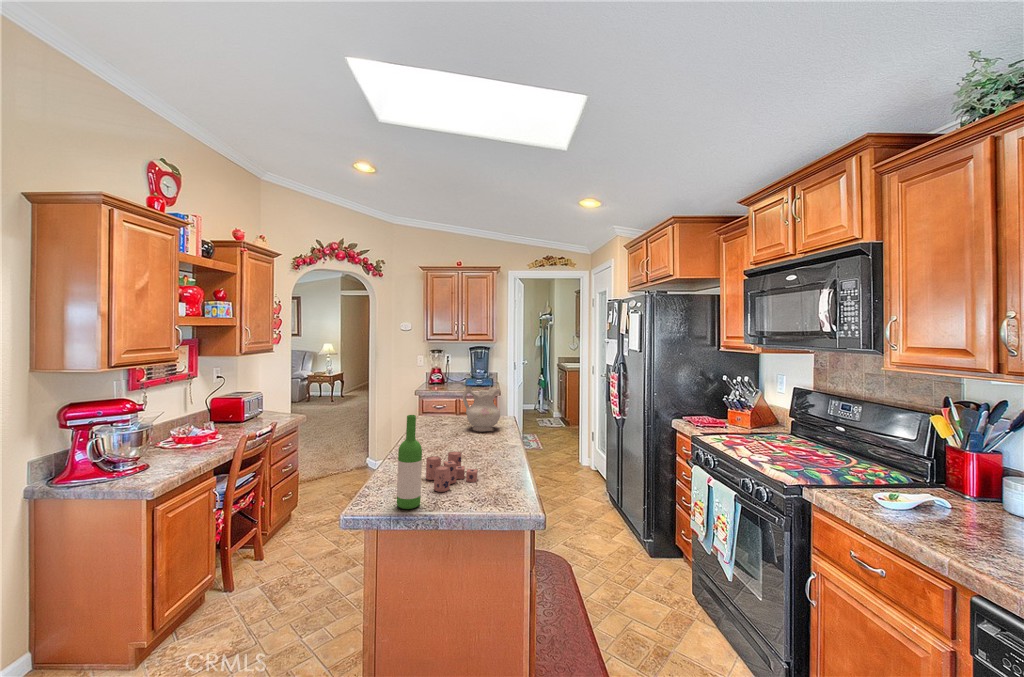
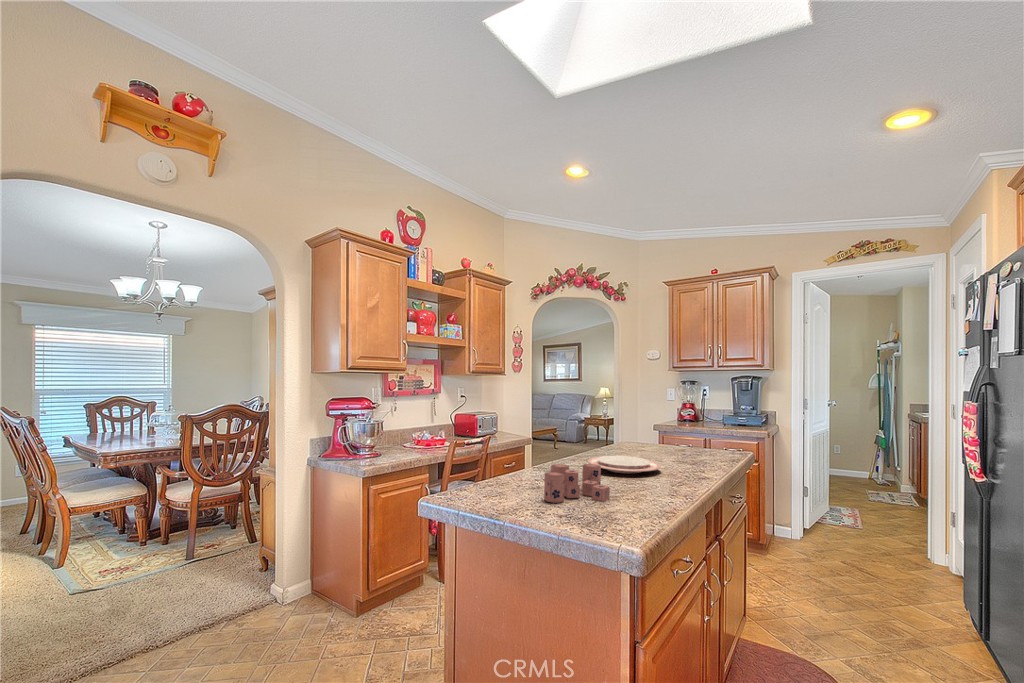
ceramic pitcher: present [463,387,500,432] -> none [657,403,709,463]
wine bottle: present [397,415,422,509] -> none [486,399,515,509]
plate: none [424,434,482,451] -> present [588,456,661,474]

